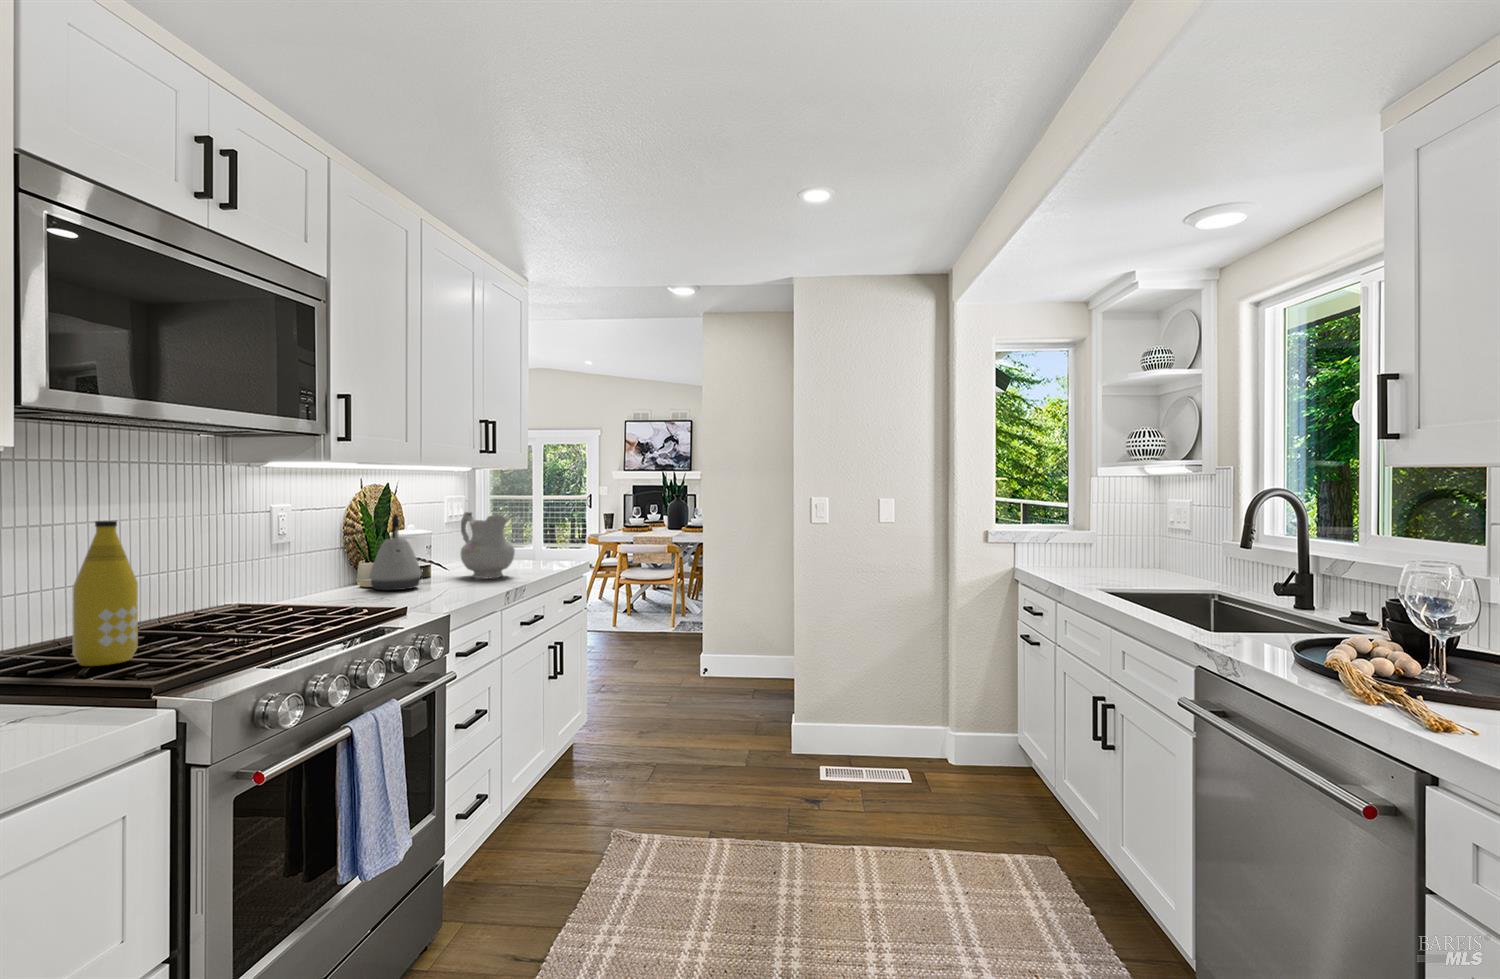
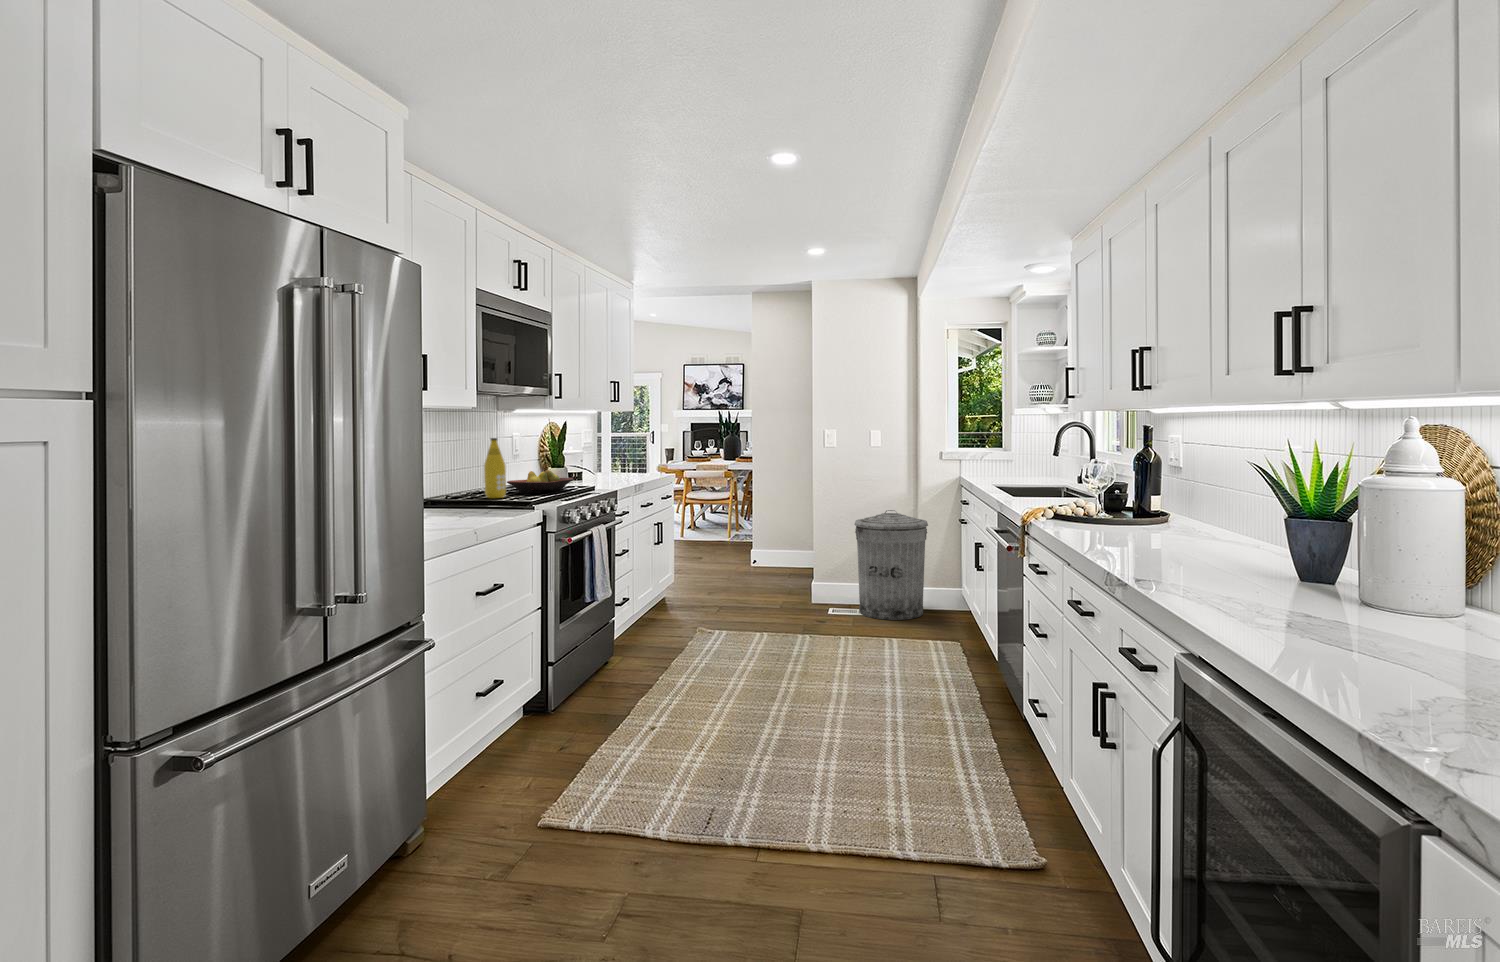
ceramic pitcher: present [460,512,515,578] -> none [603,438,636,478]
kettle: present [369,514,422,590] -> none [562,439,590,481]
fruit bowl: none [174,583,352,640] -> present [507,470,573,494]
trash can: none [862,620,975,799] -> present [854,510,928,620]

